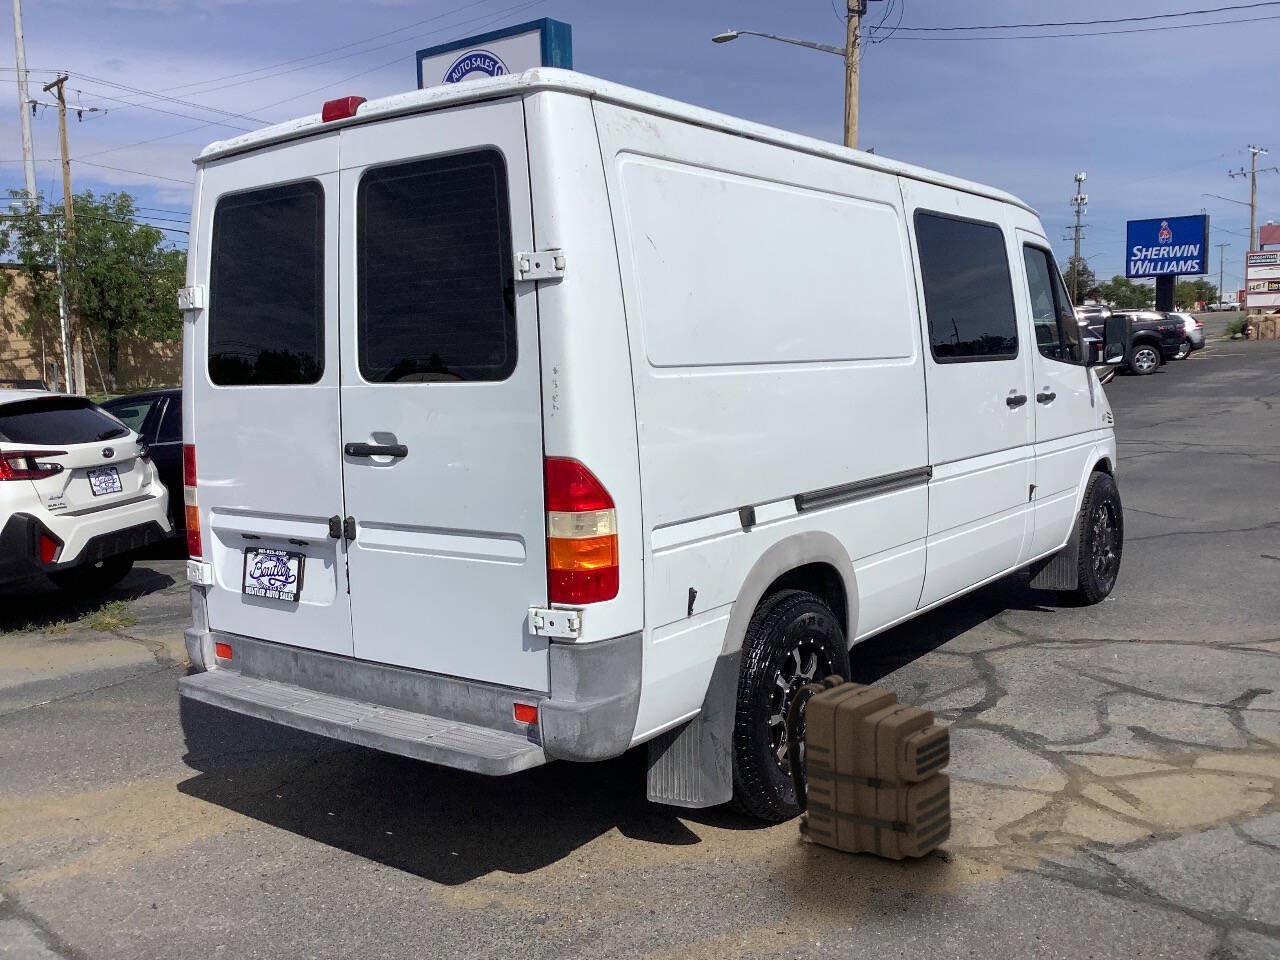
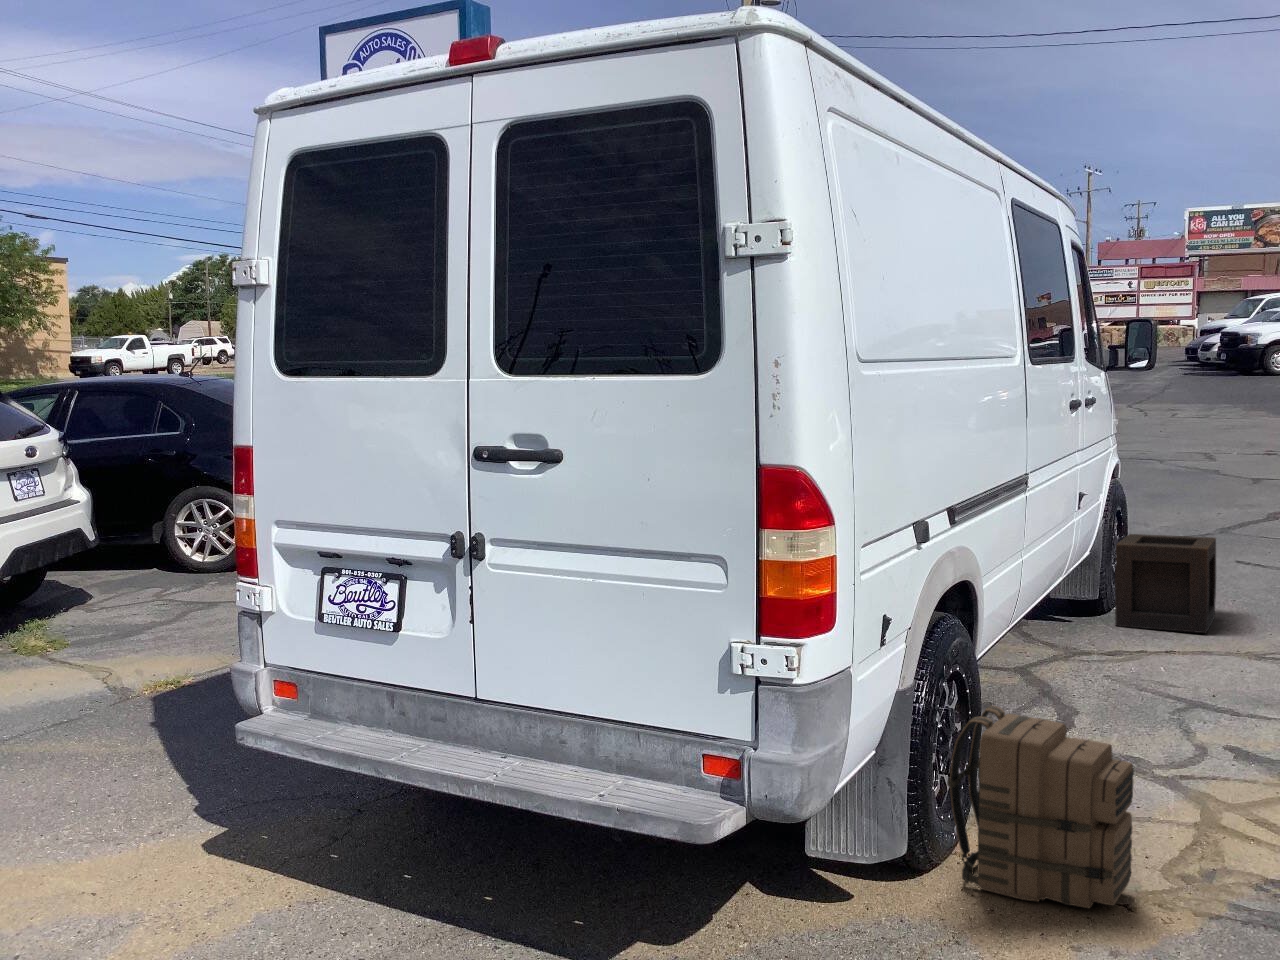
wooden crate: none [1099,524,1209,622] -> present [1115,534,1216,633]

